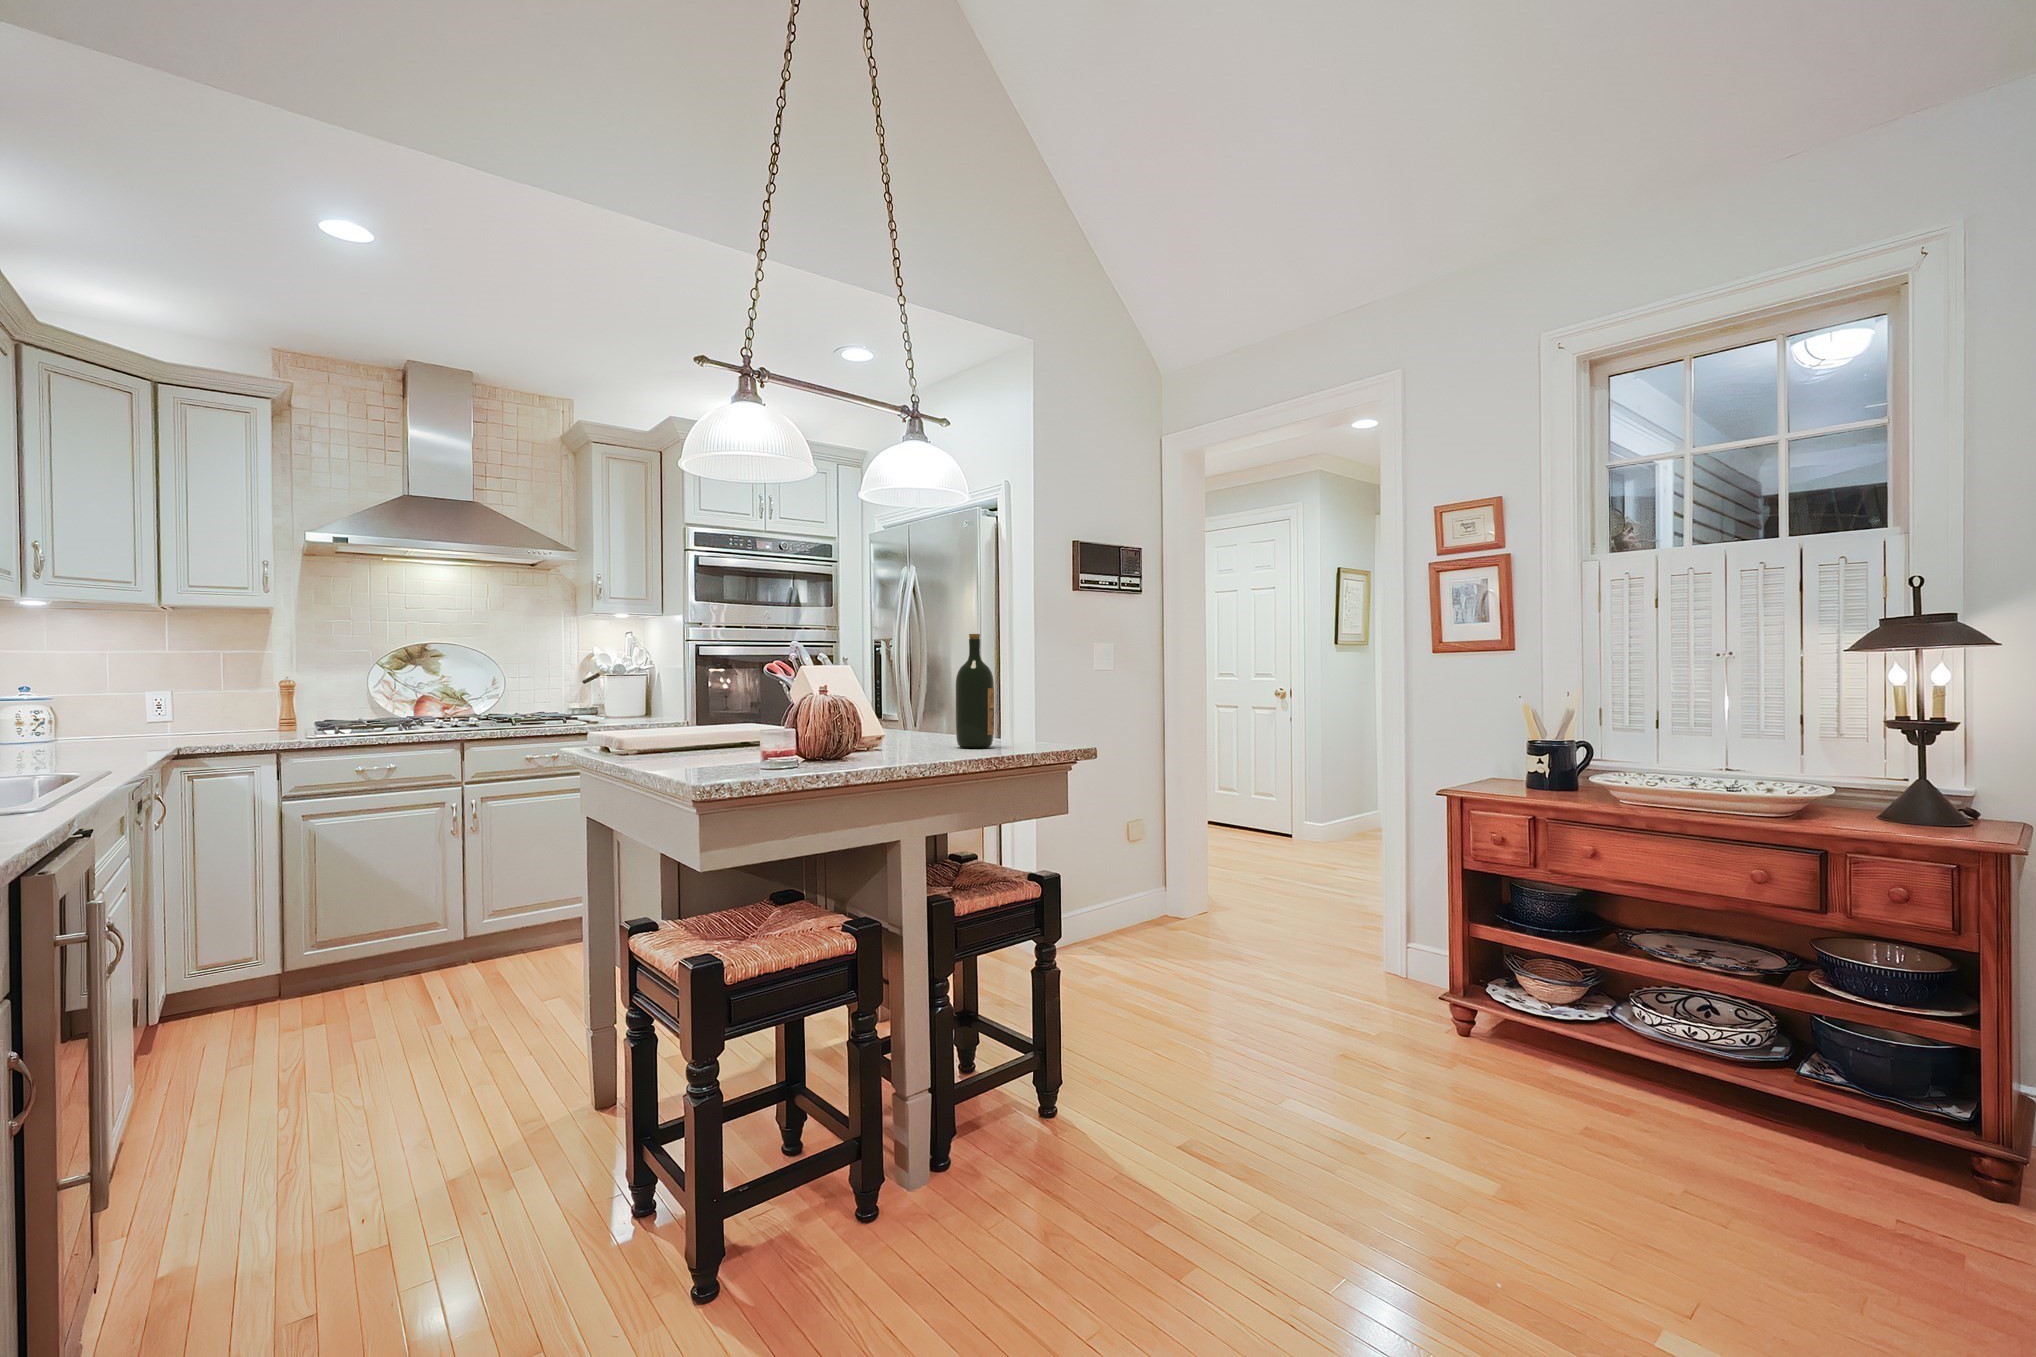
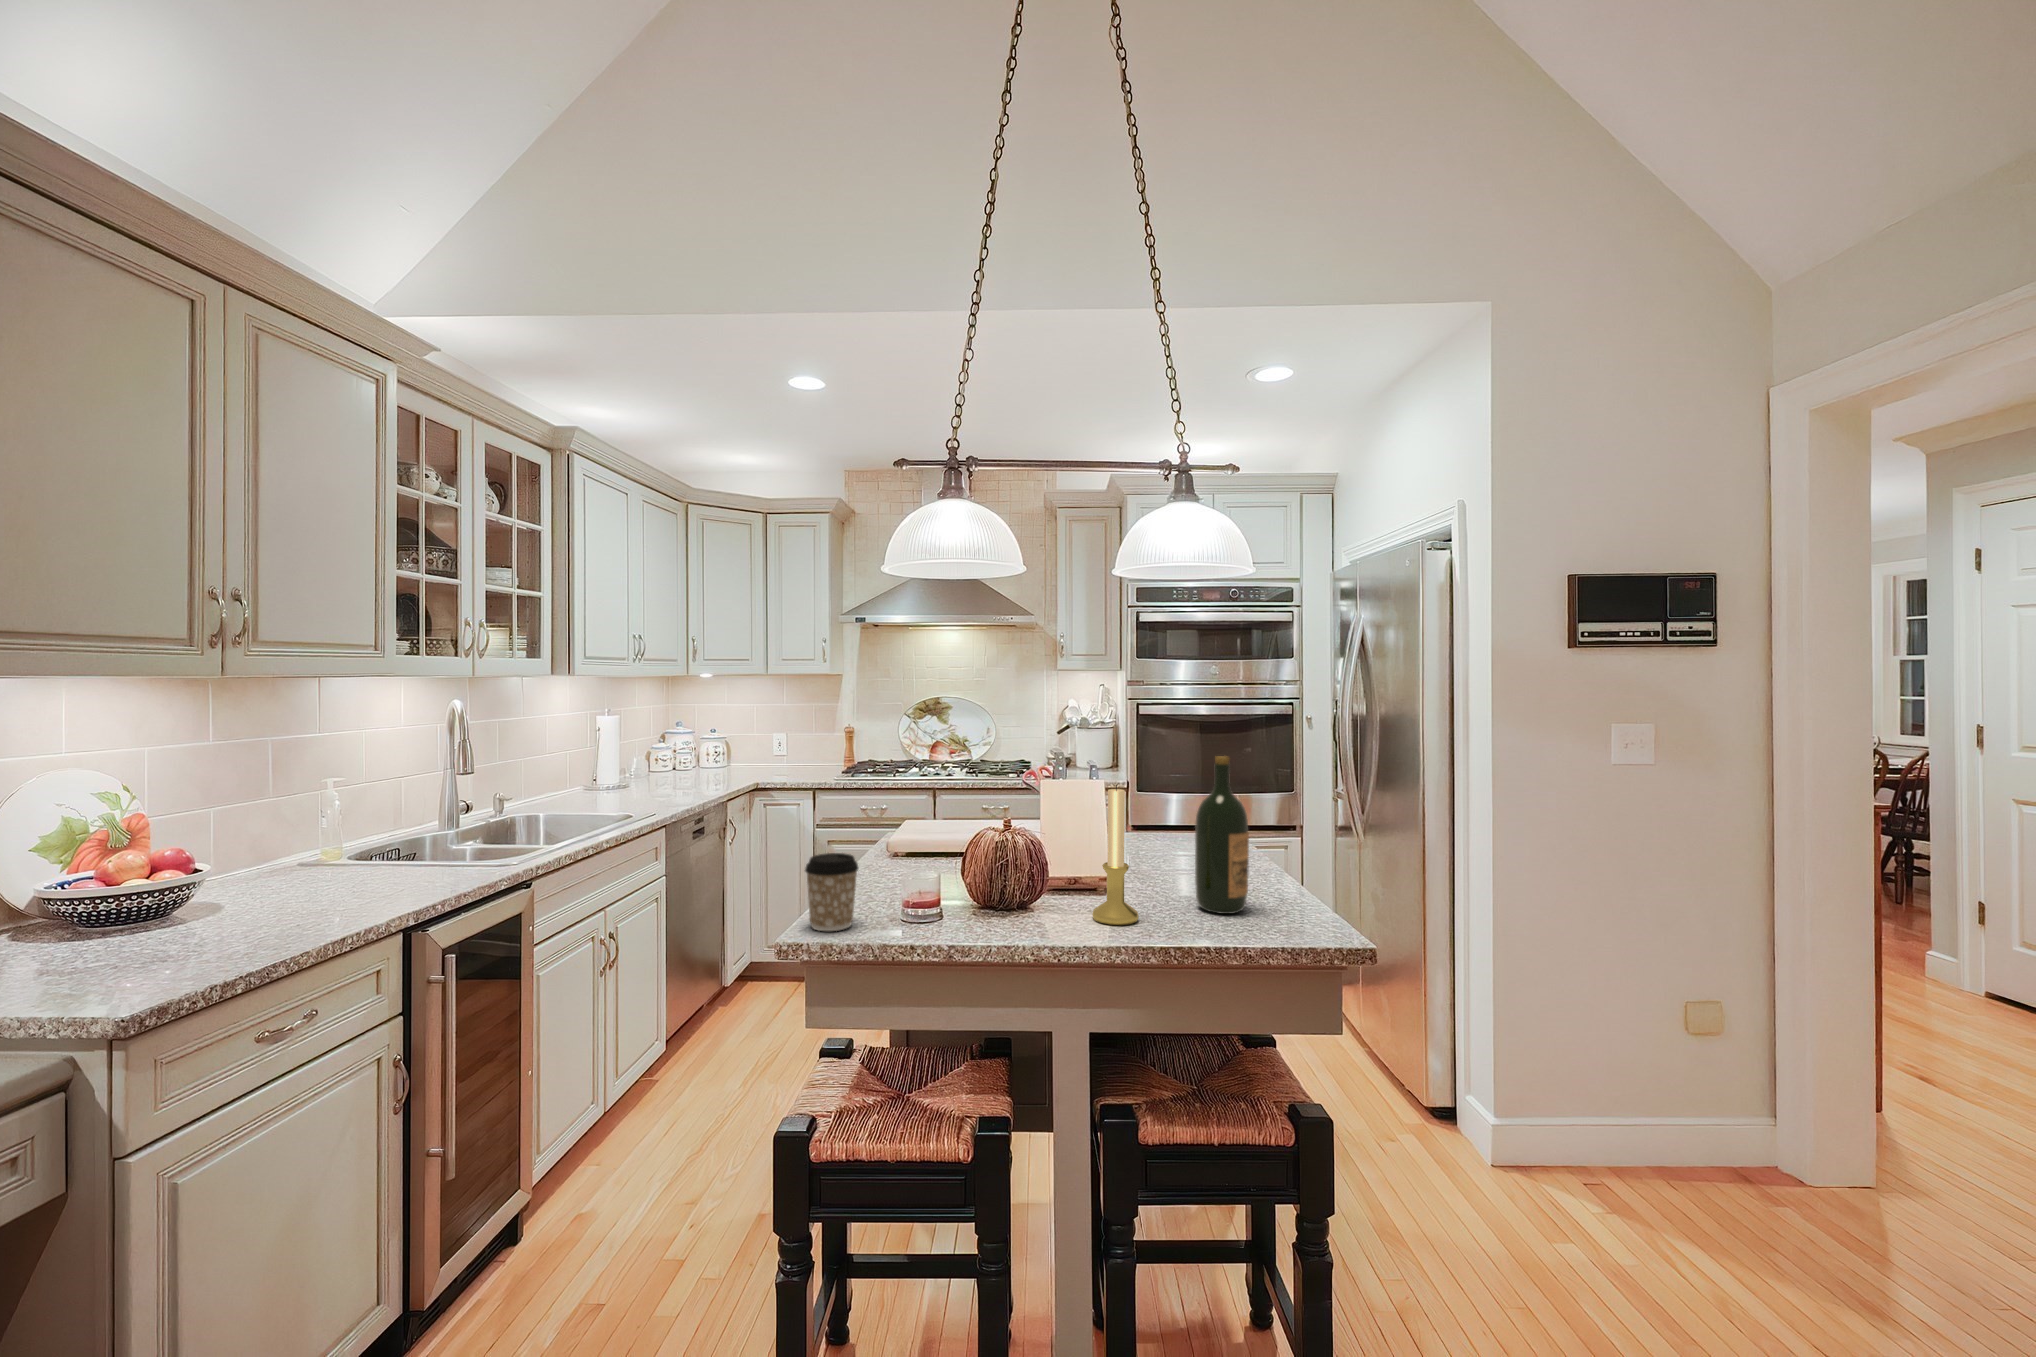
candle holder: none [909,649,945,755] -> present [1092,785,1139,925]
coffee cup: none [711,706,762,771] -> present [805,853,859,931]

